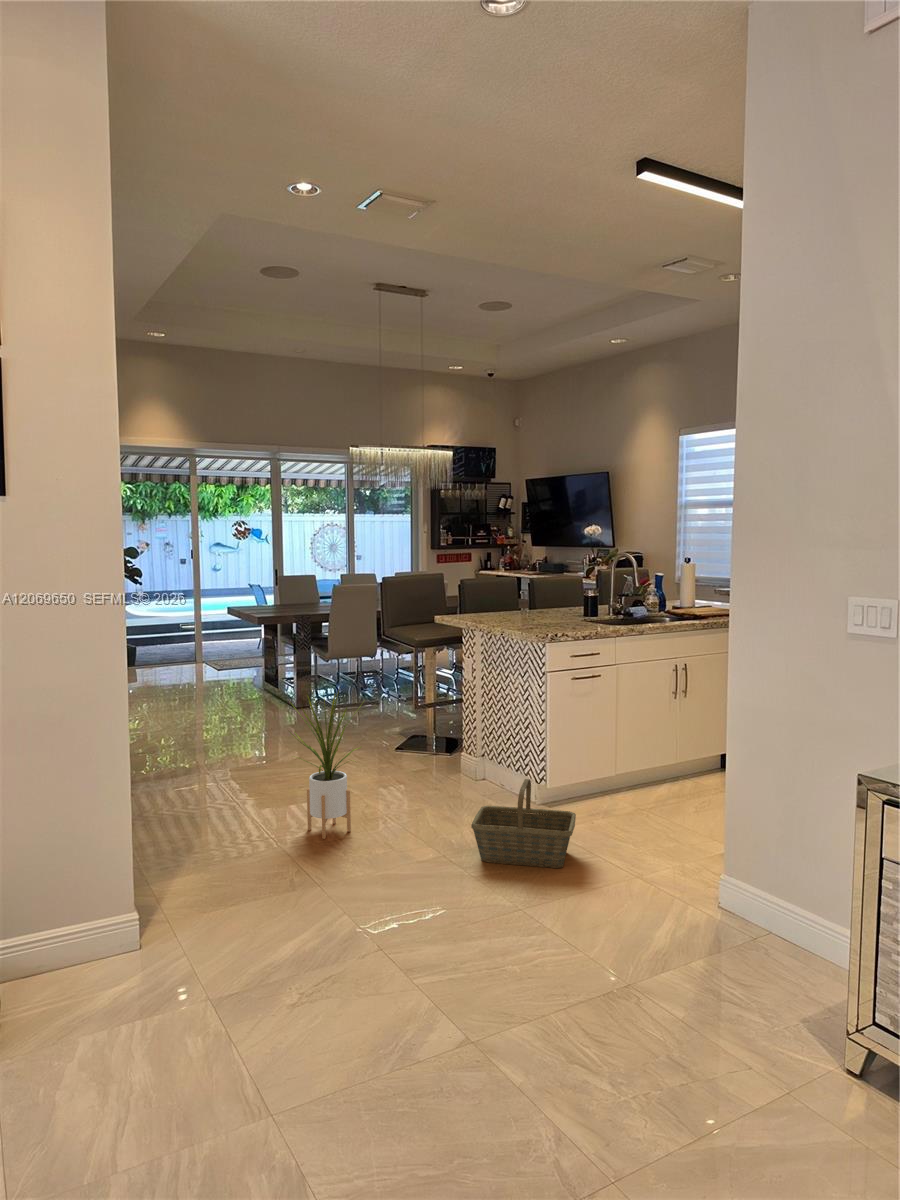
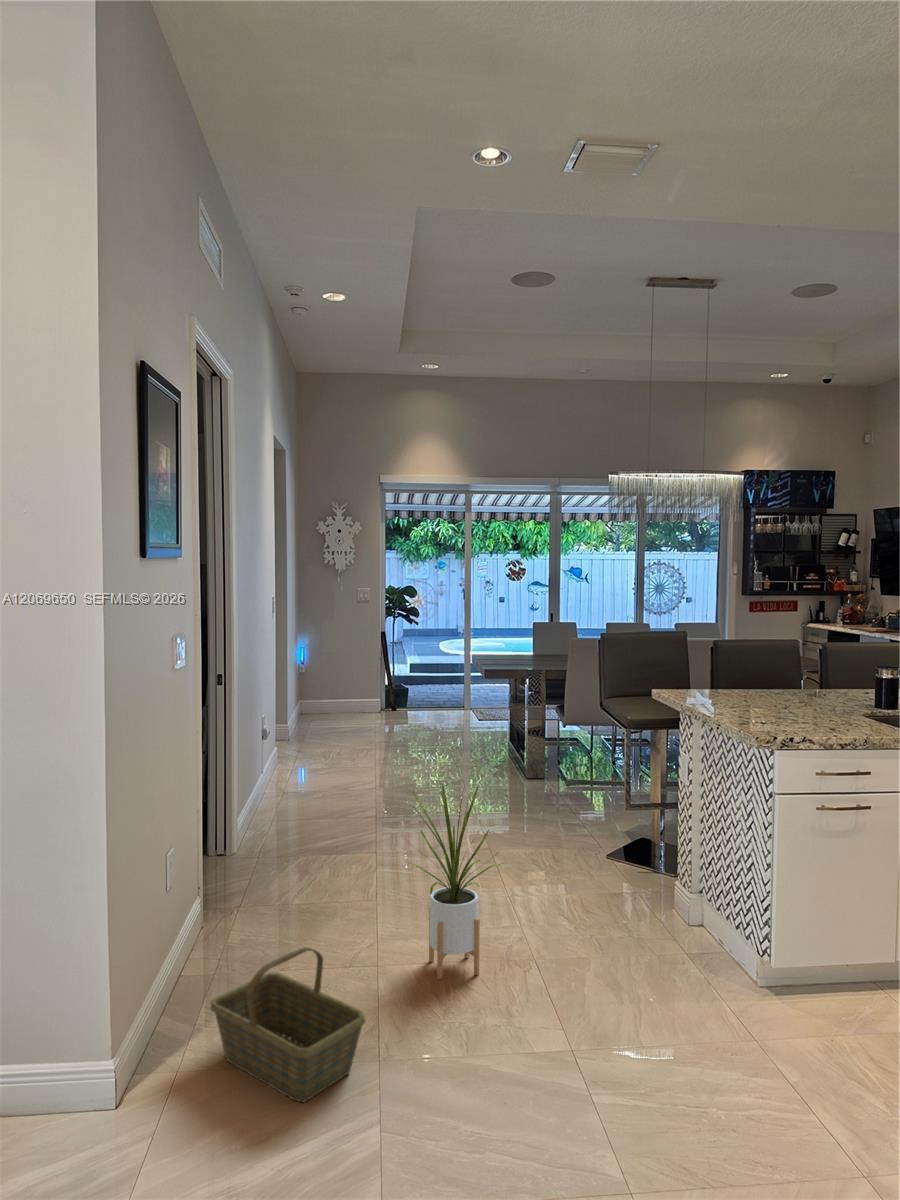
basket: present [471,779,576,868] -> present [211,947,365,1102]

